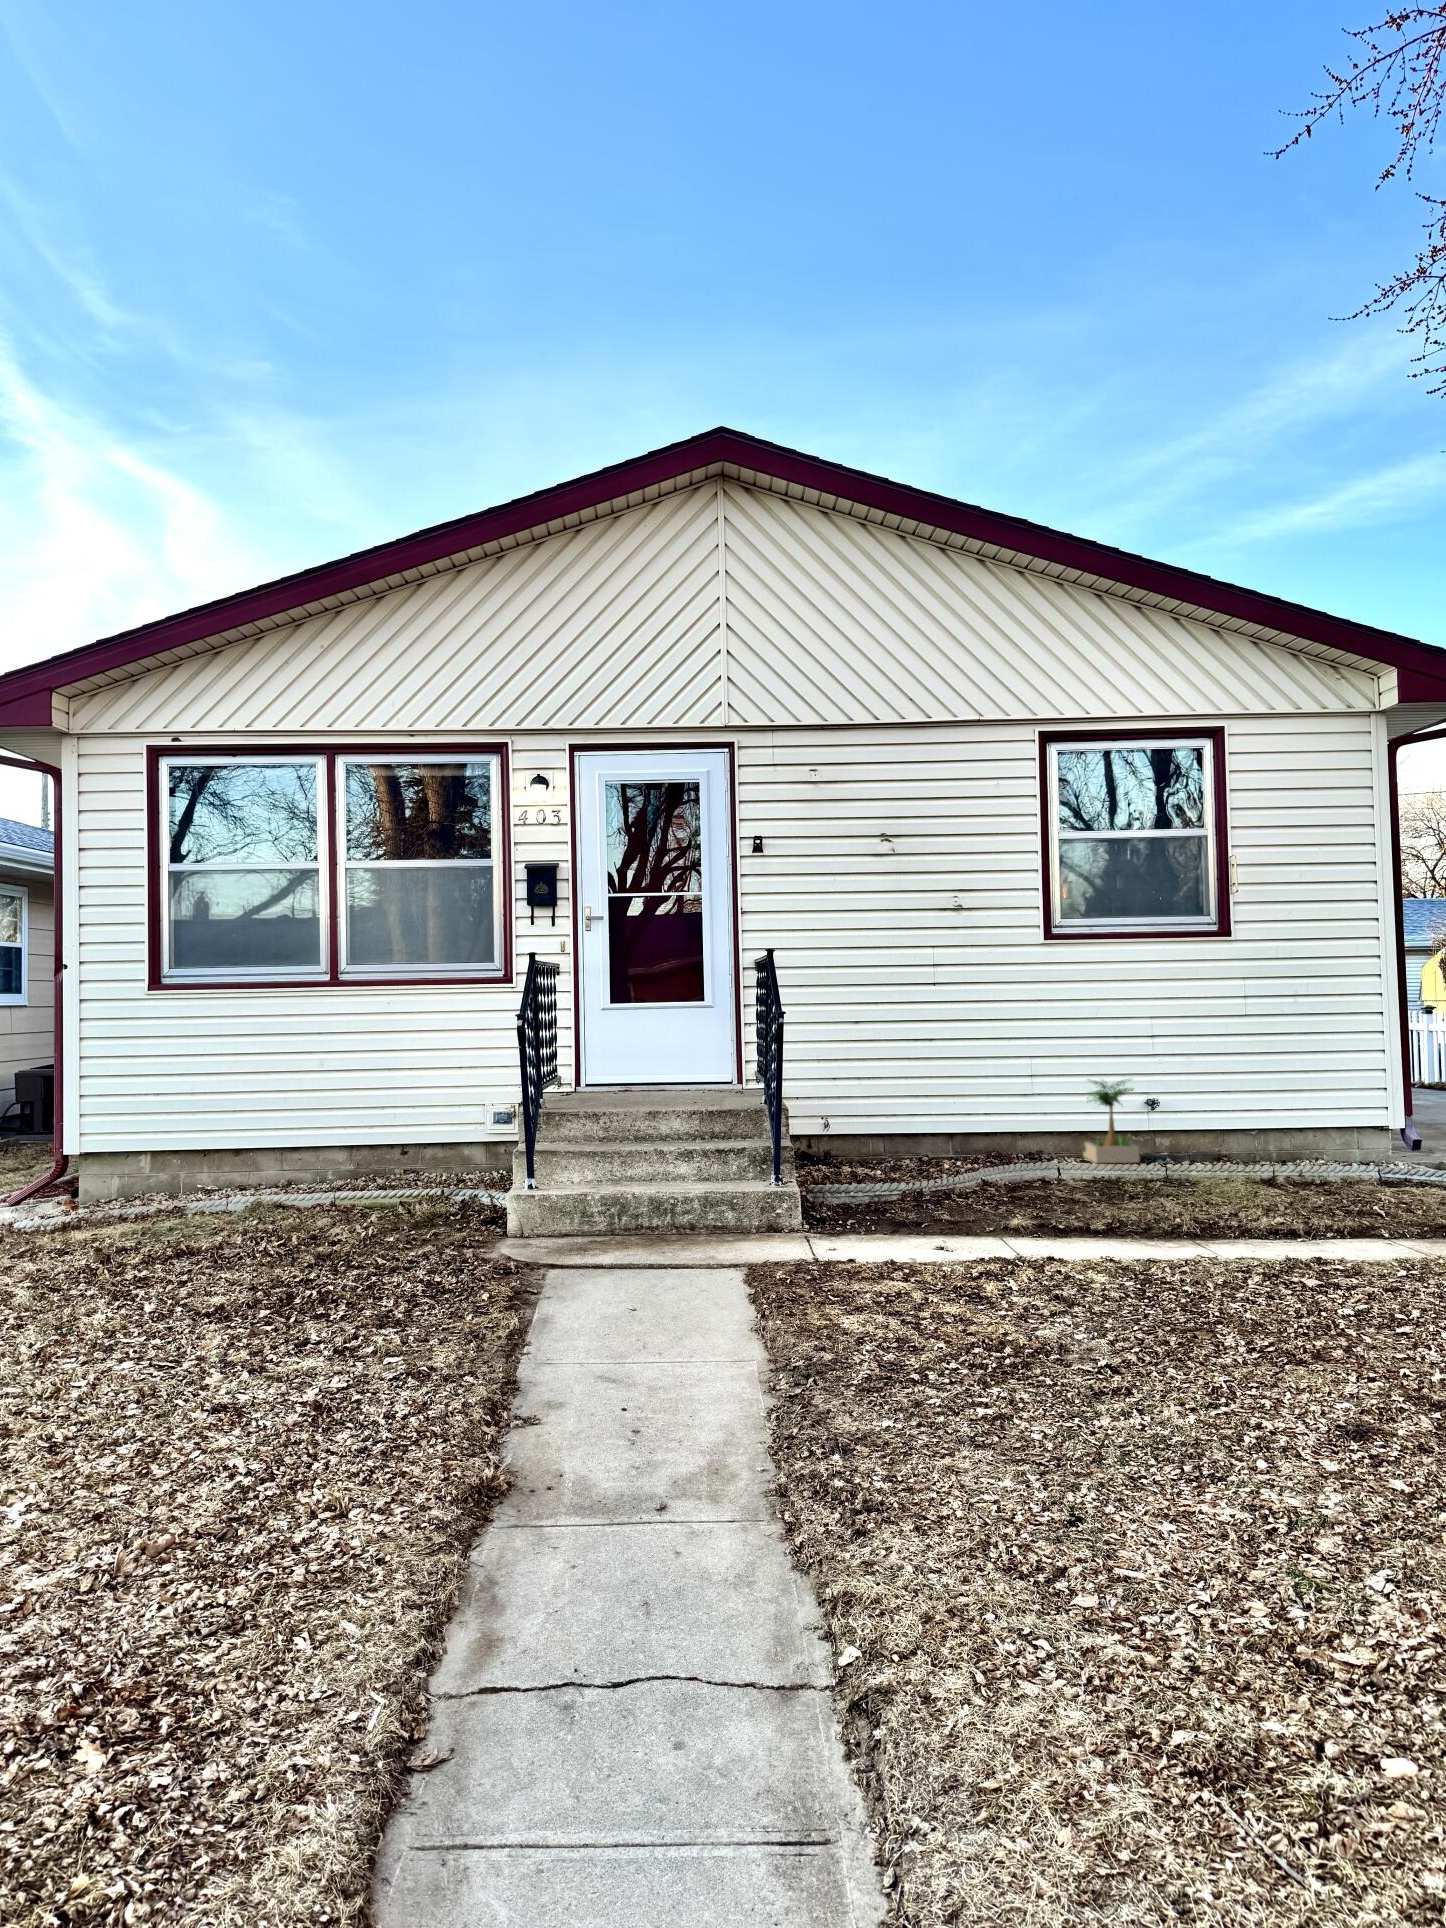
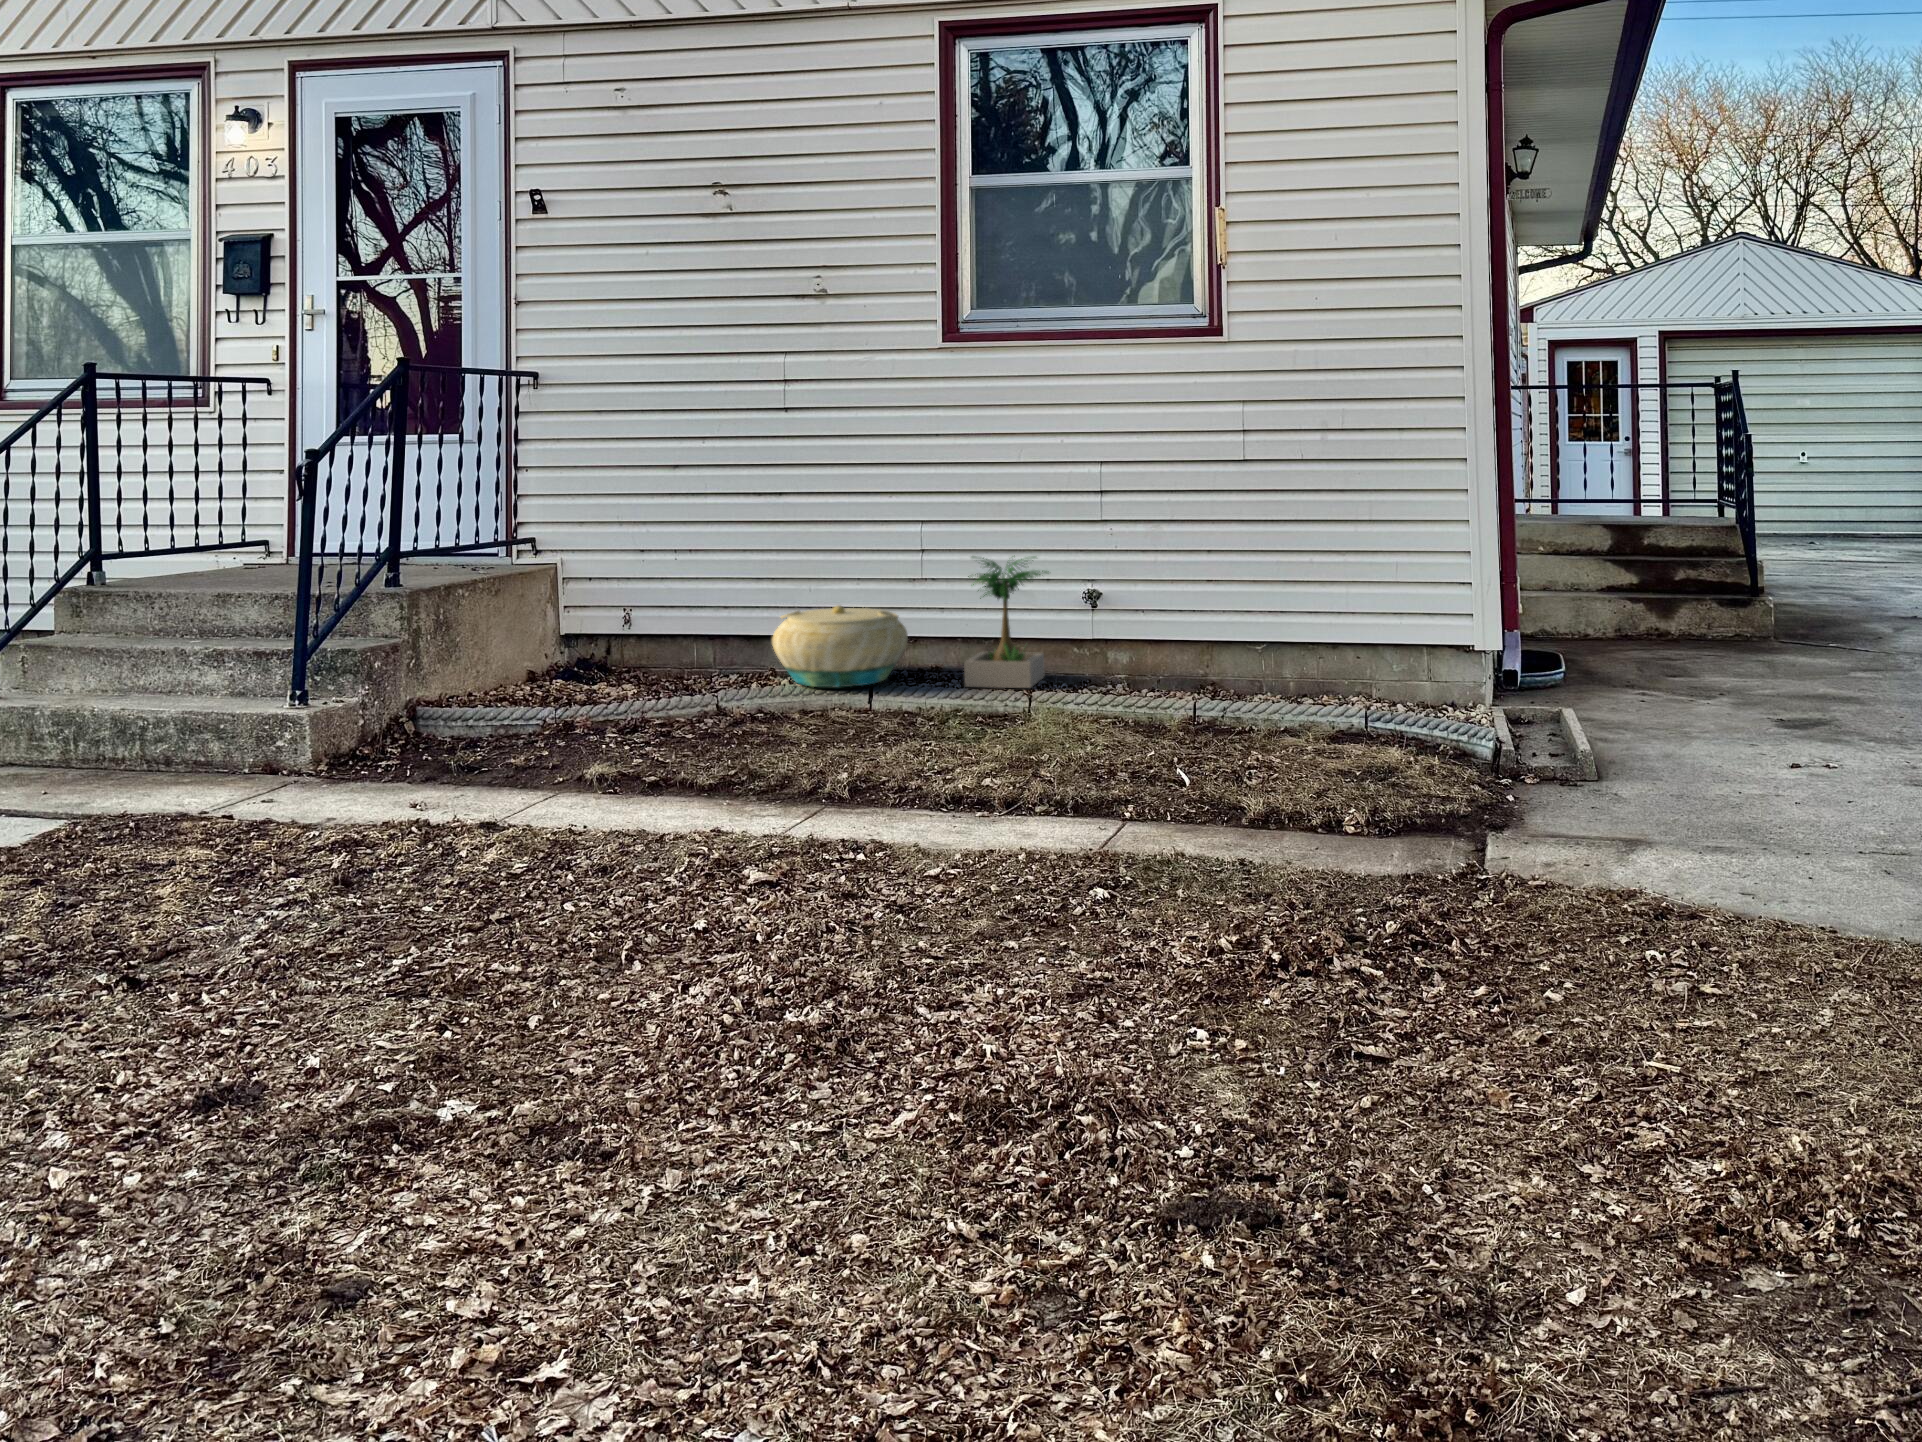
basket: none [962,1114,1053,1167] -> present [772,605,908,687]

